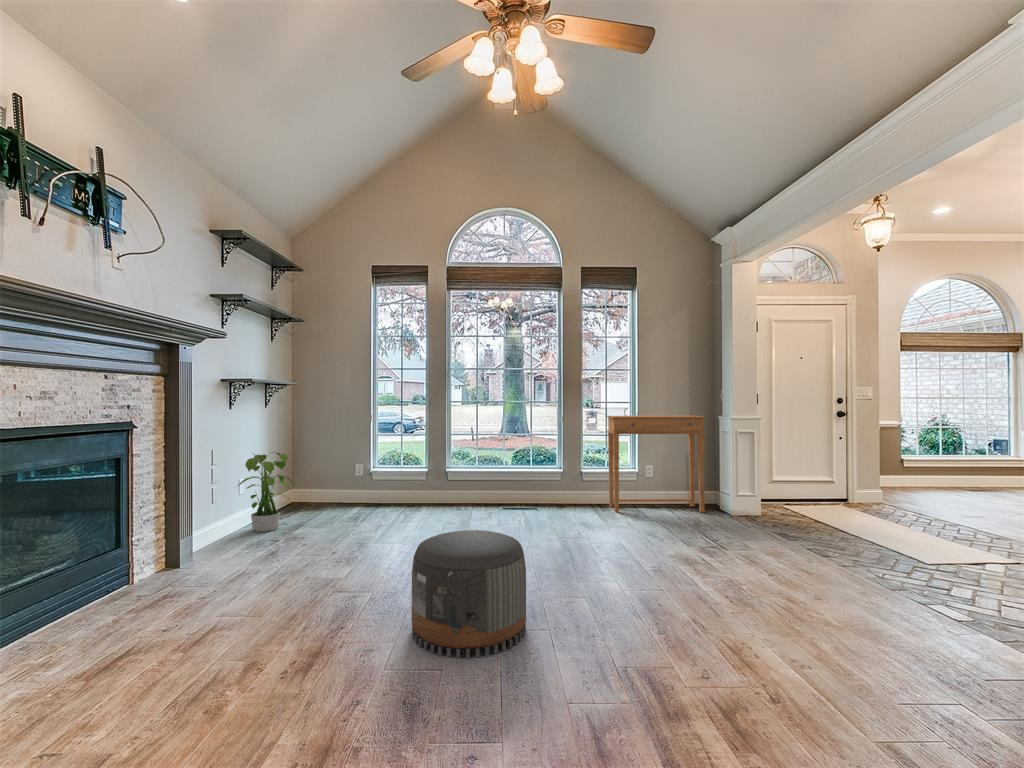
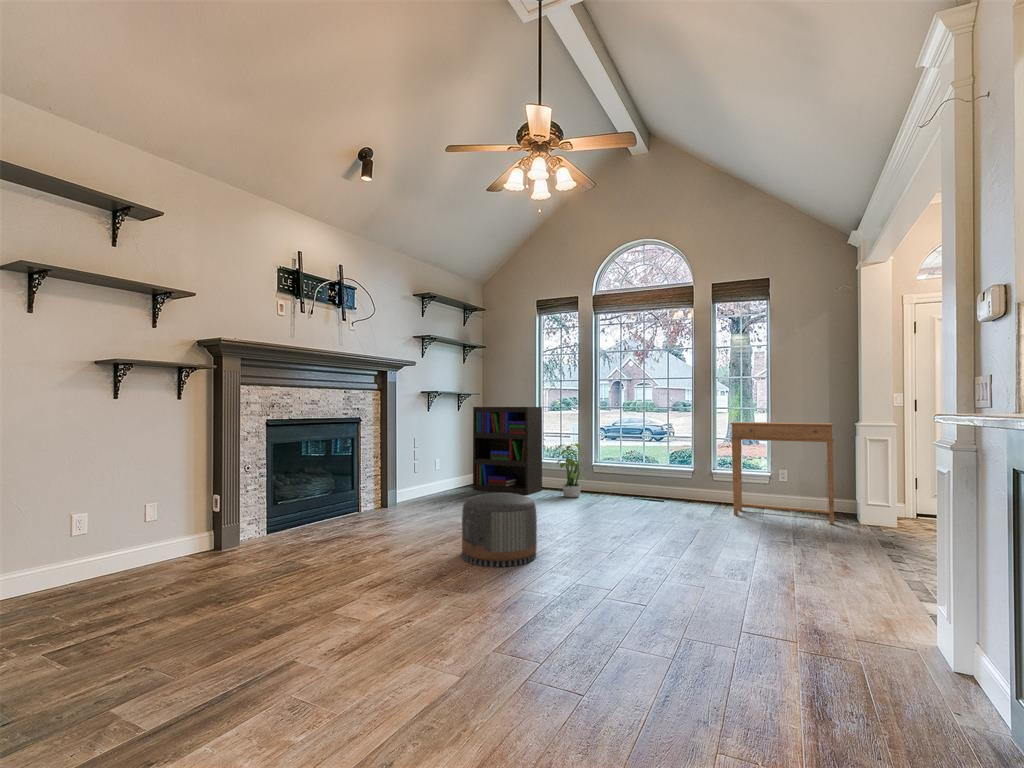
bookshelf: none [287,401,382,514] -> present [473,407,542,495]
potted plant: present [238,452,293,532] -> present [554,443,585,497]

